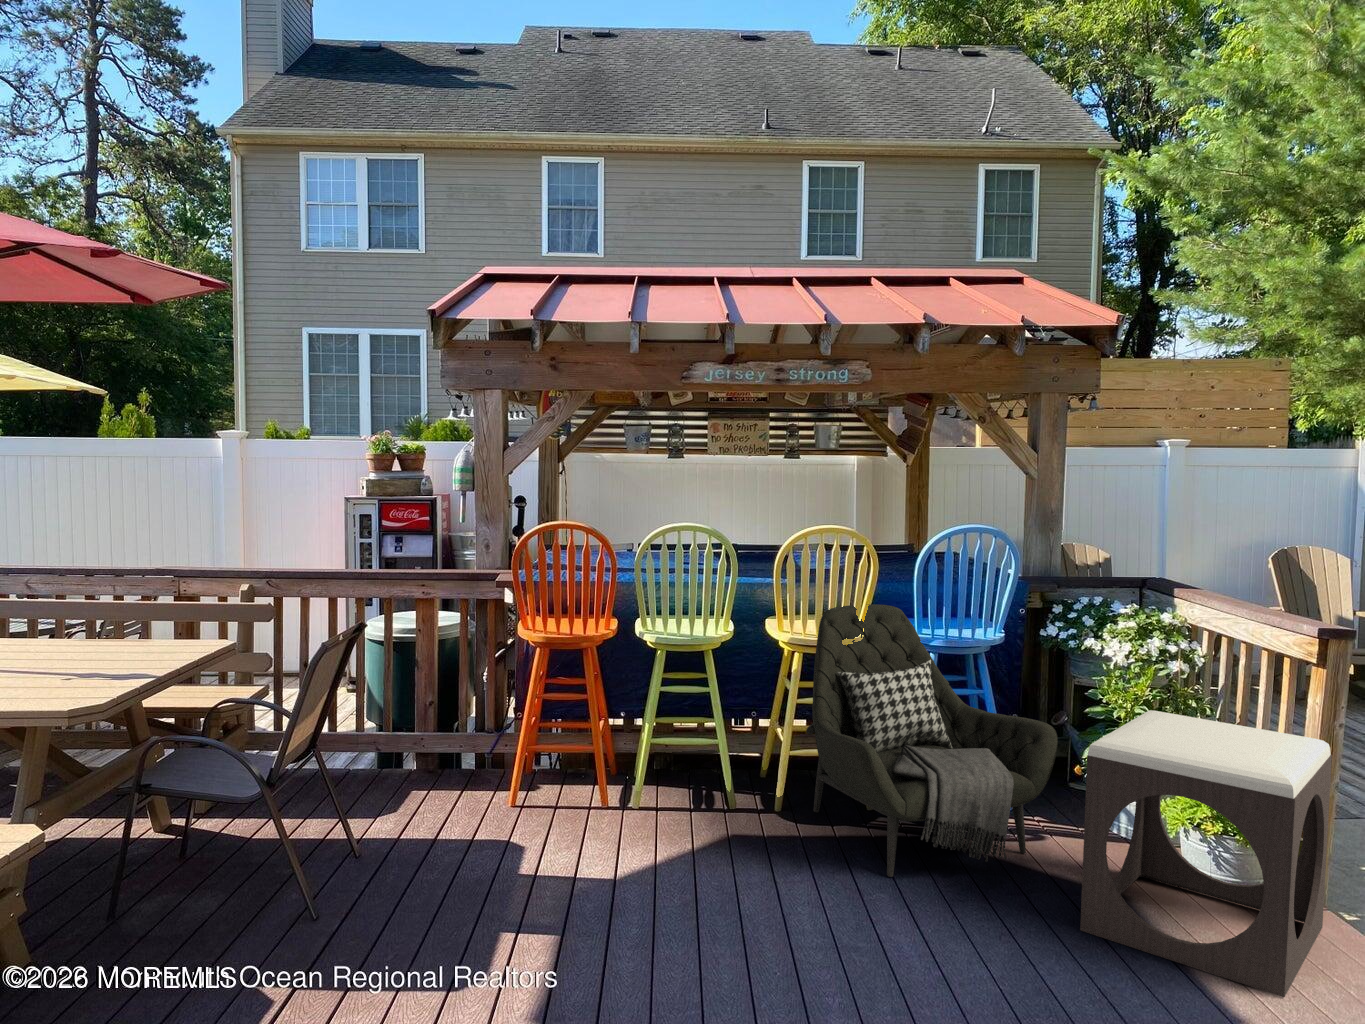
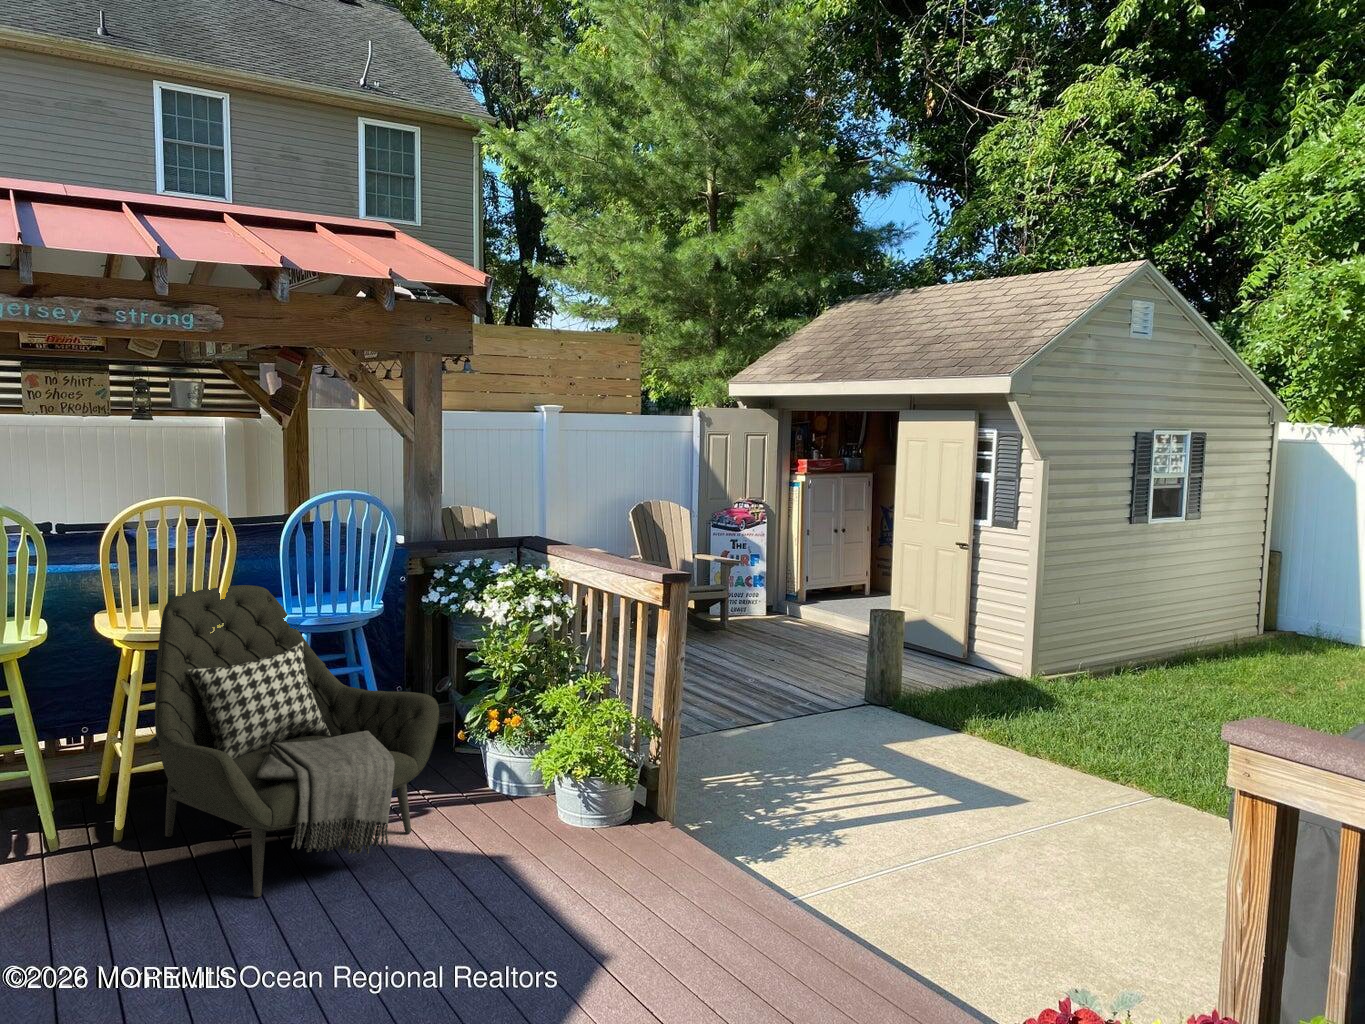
footstool: present [1080,710,1332,997] -> none [463,669,675,923]

